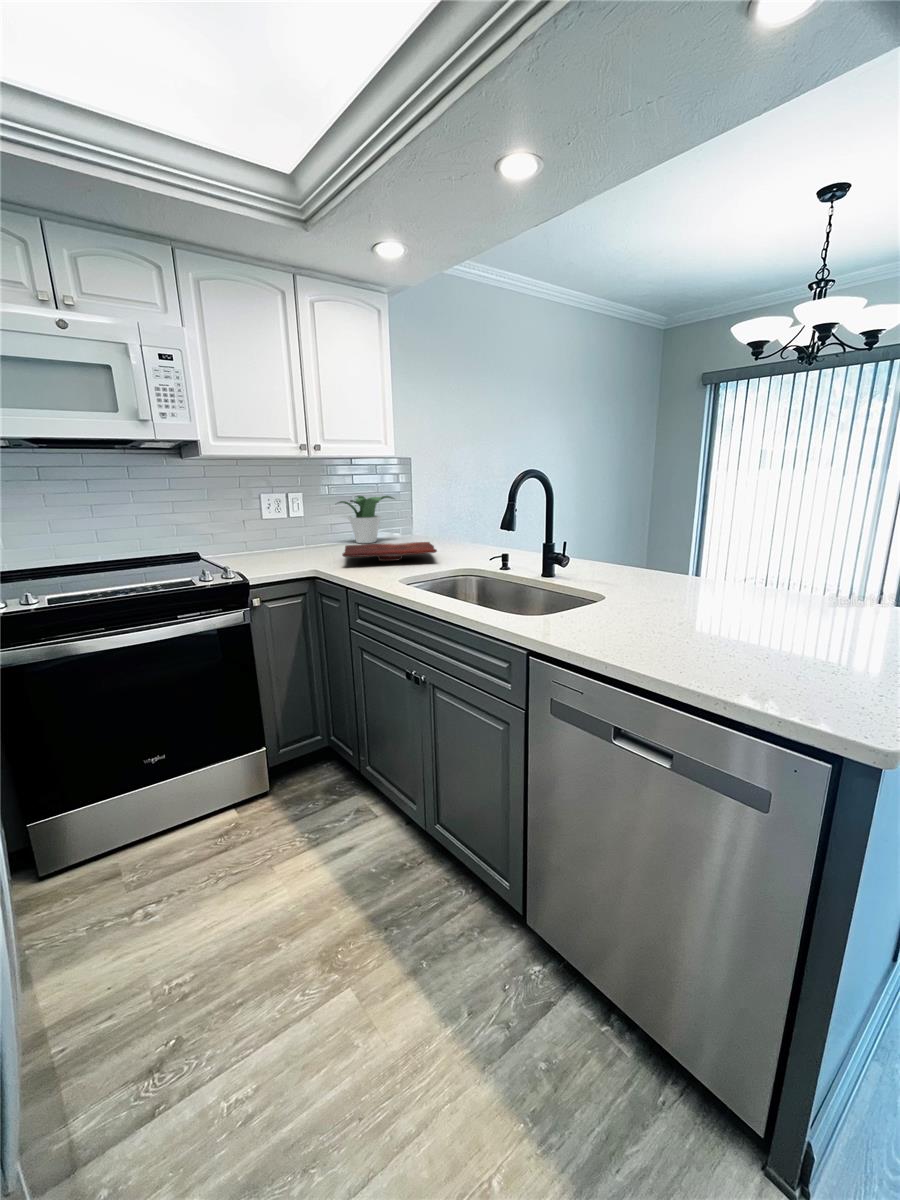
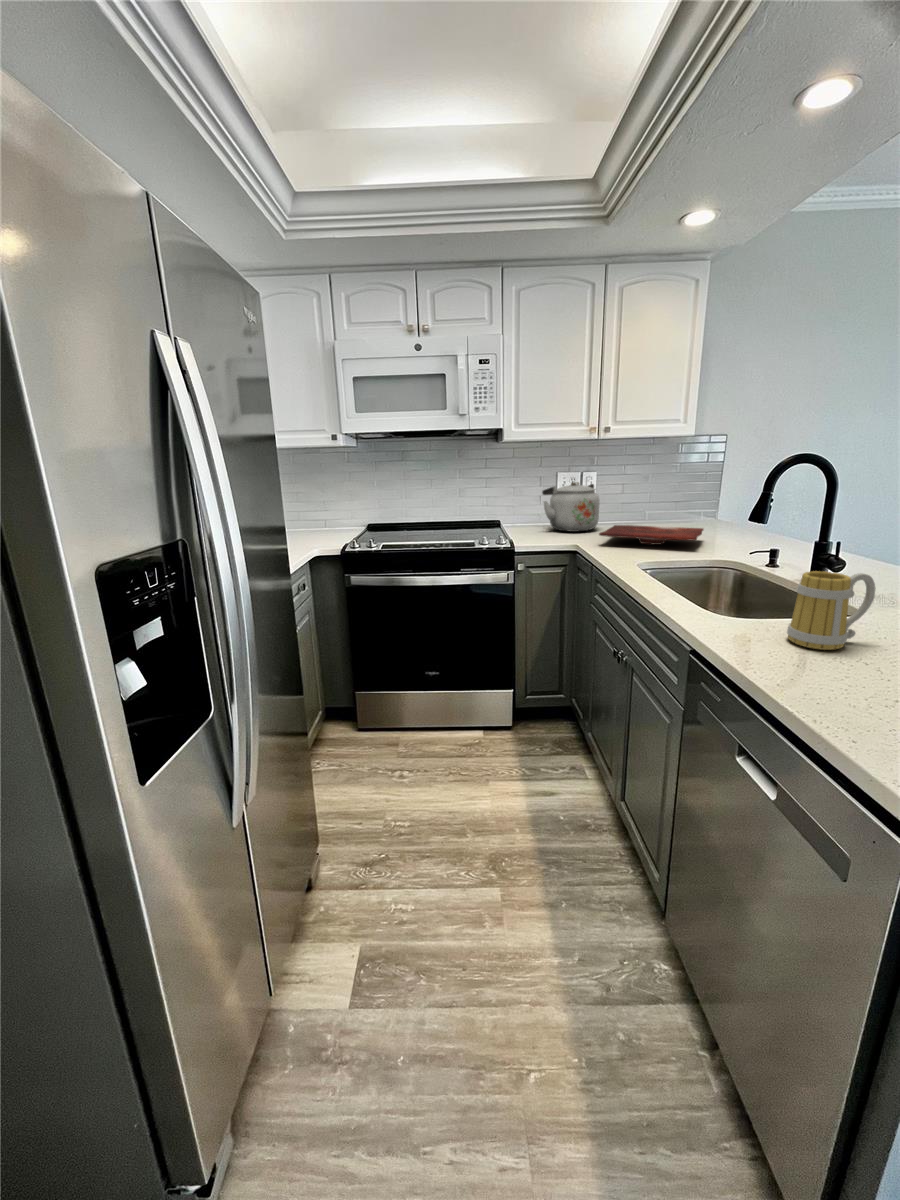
potted plant: present [338,496,394,543] -> none [625,476,690,524]
kettle: none [254,502,322,557] -> present [542,482,599,532]
mug: none [593,560,642,628] -> present [787,571,876,650]

